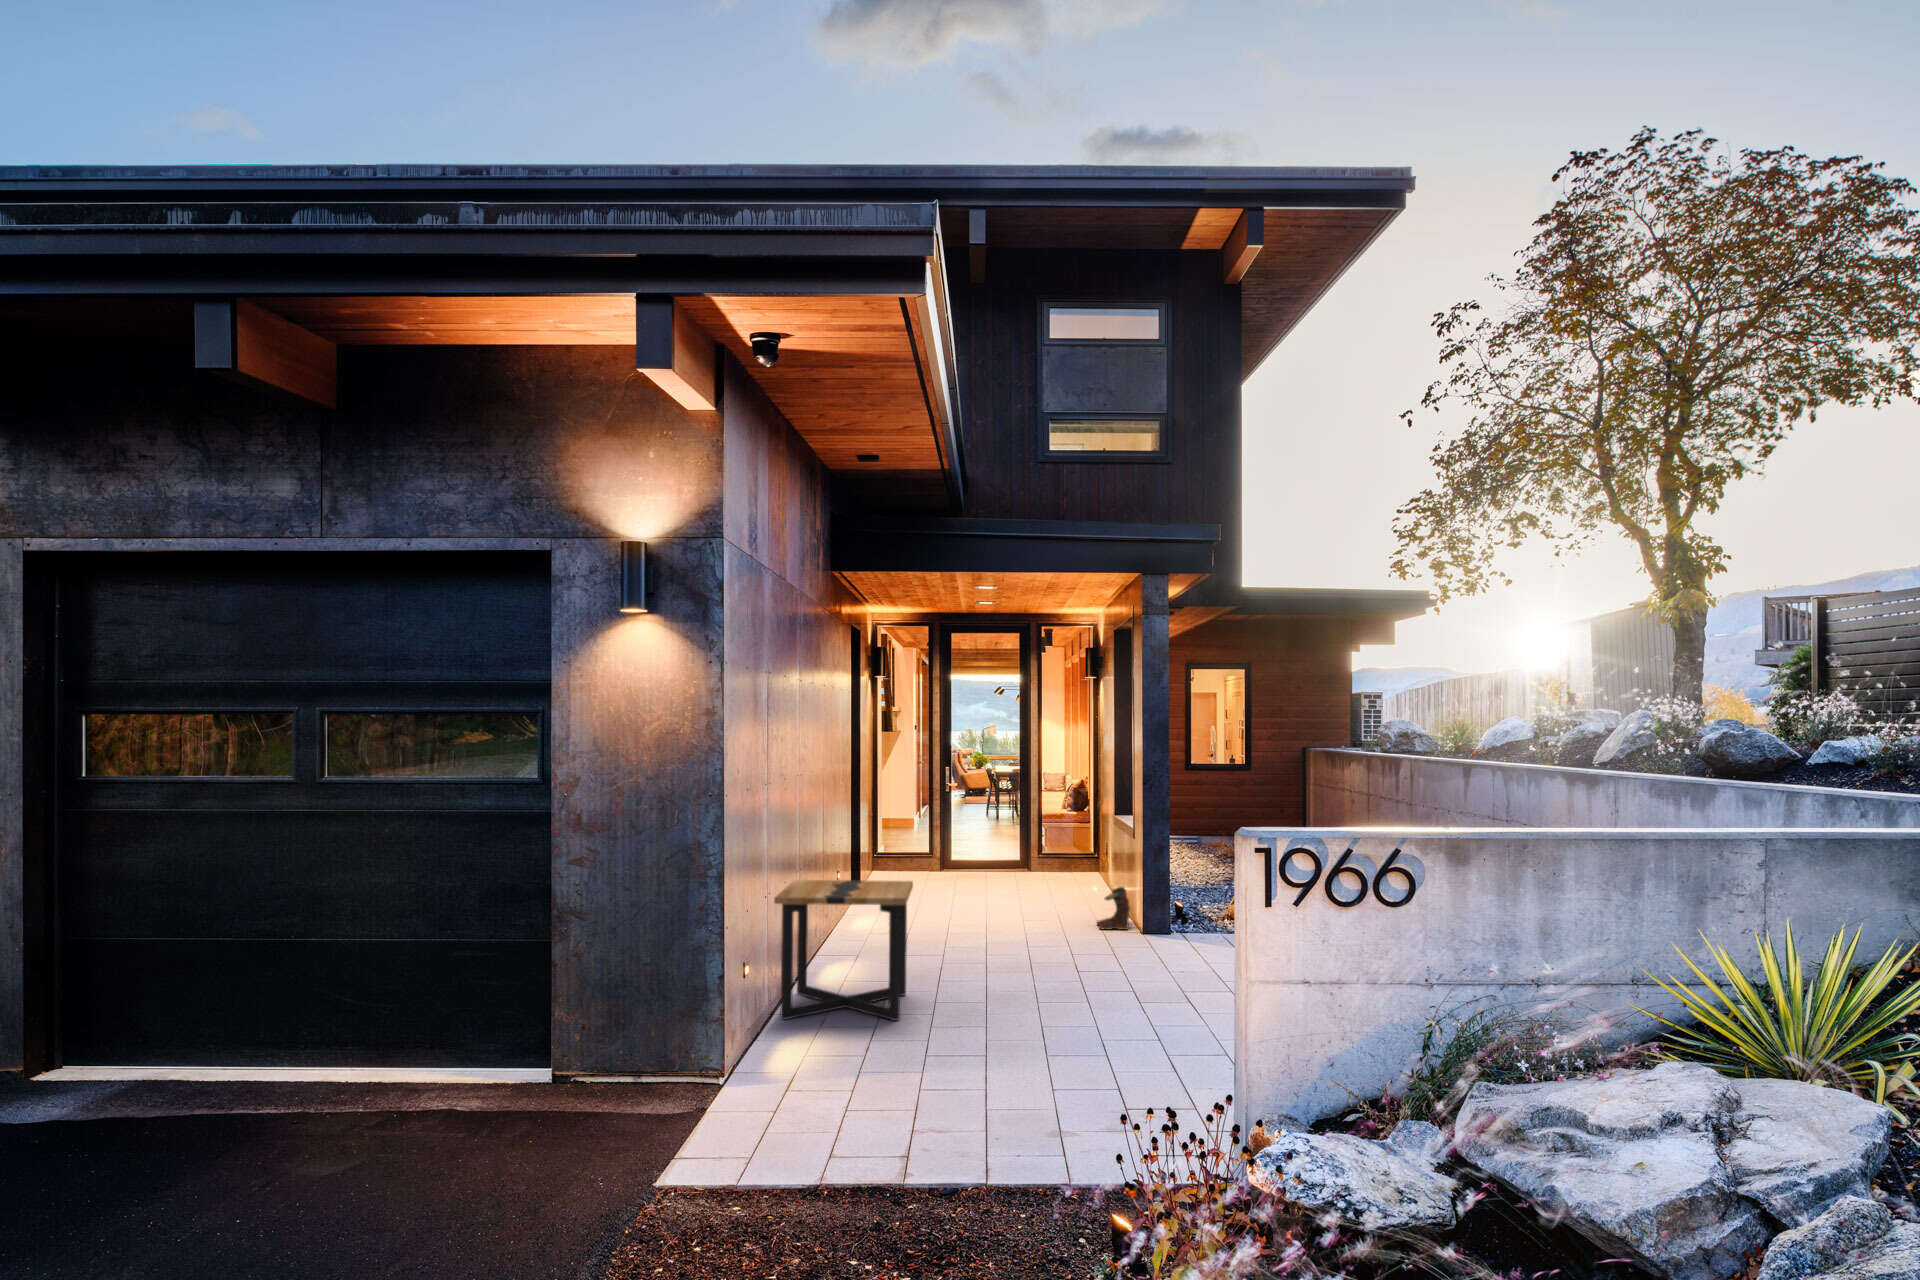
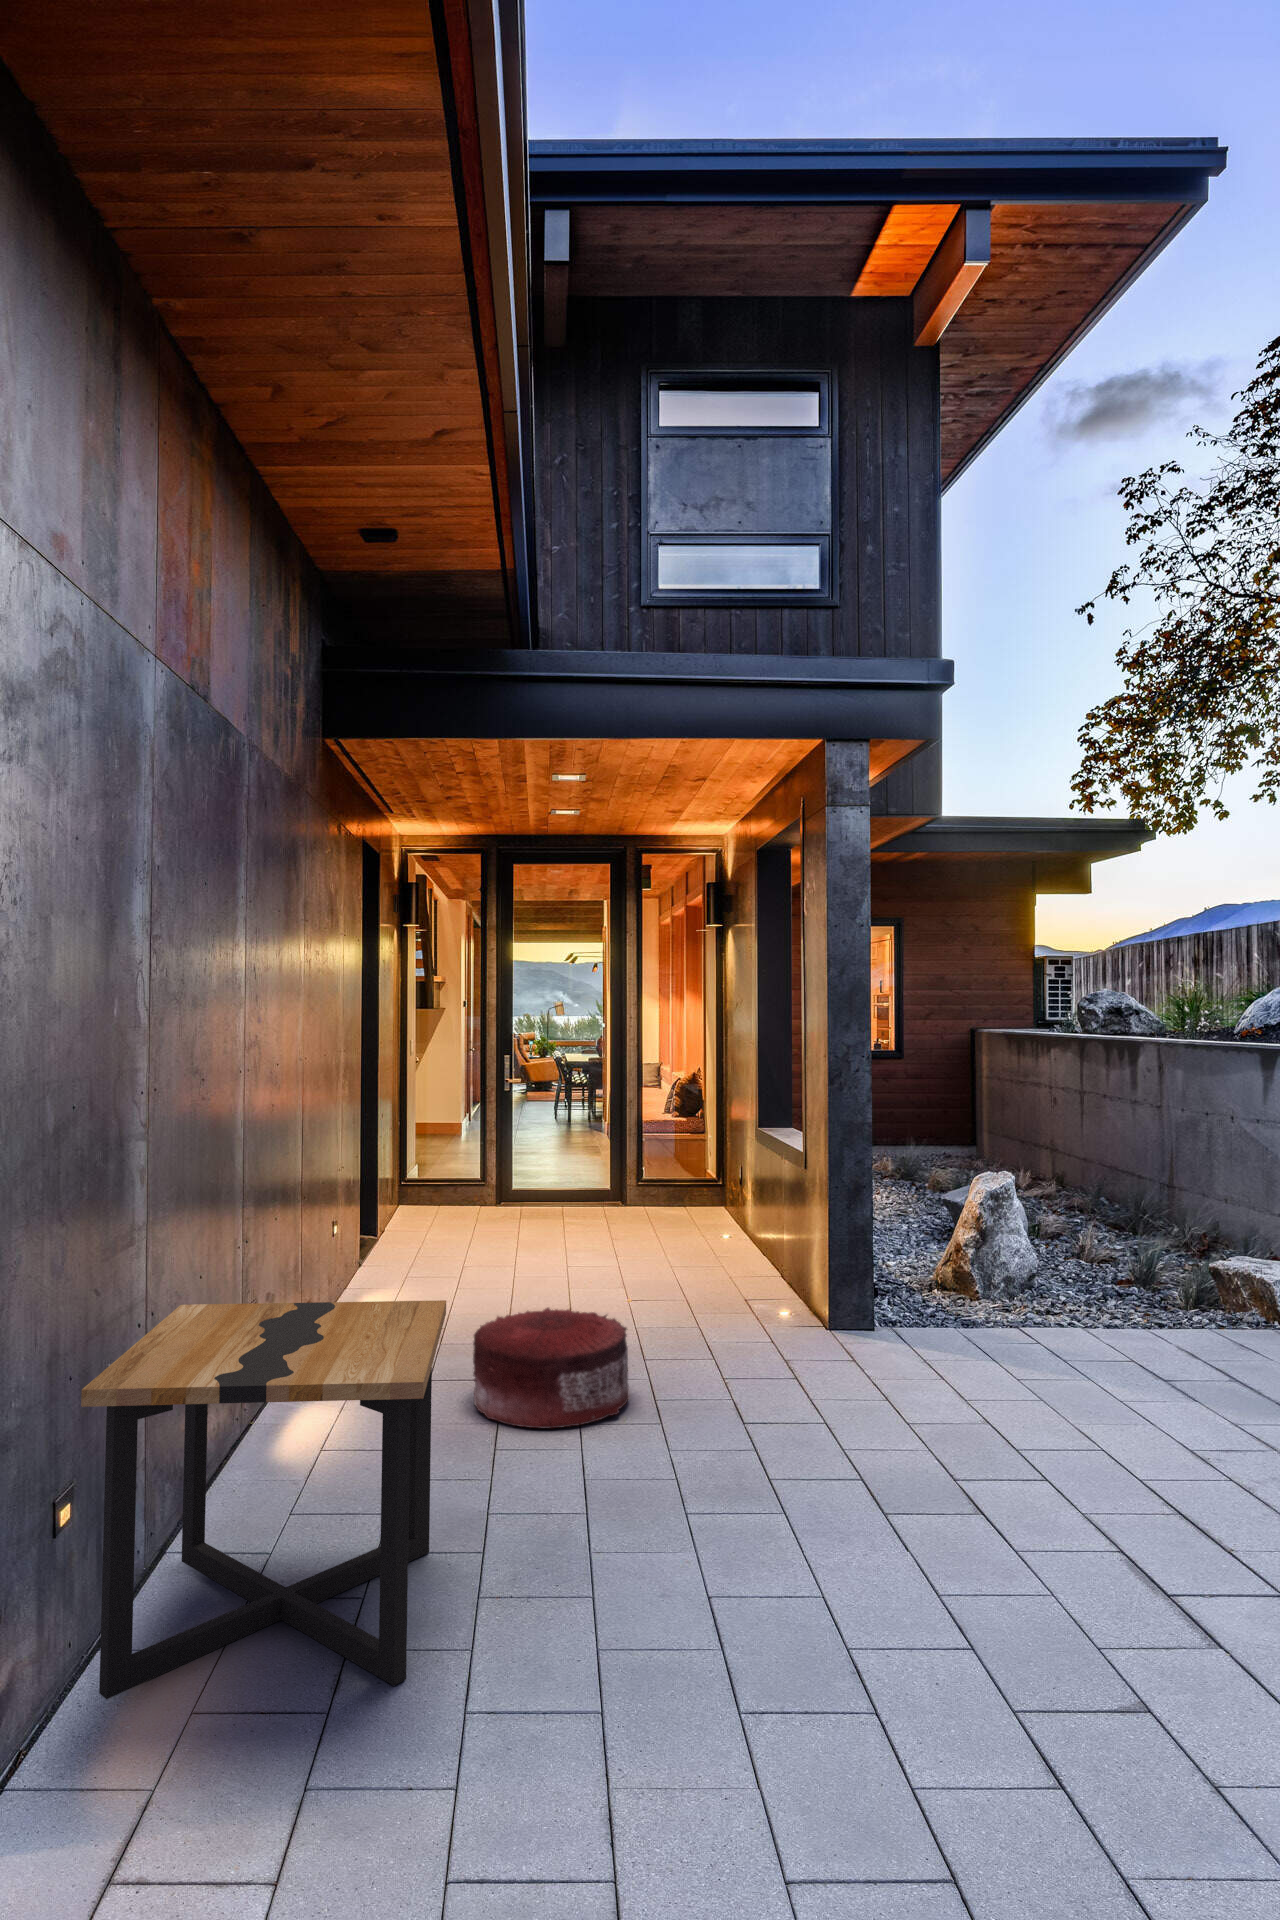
boots: present [1097,887,1130,930] -> none [750,1246,807,1318]
pouf: none [925,908,1010,964] -> present [473,1308,630,1429]

